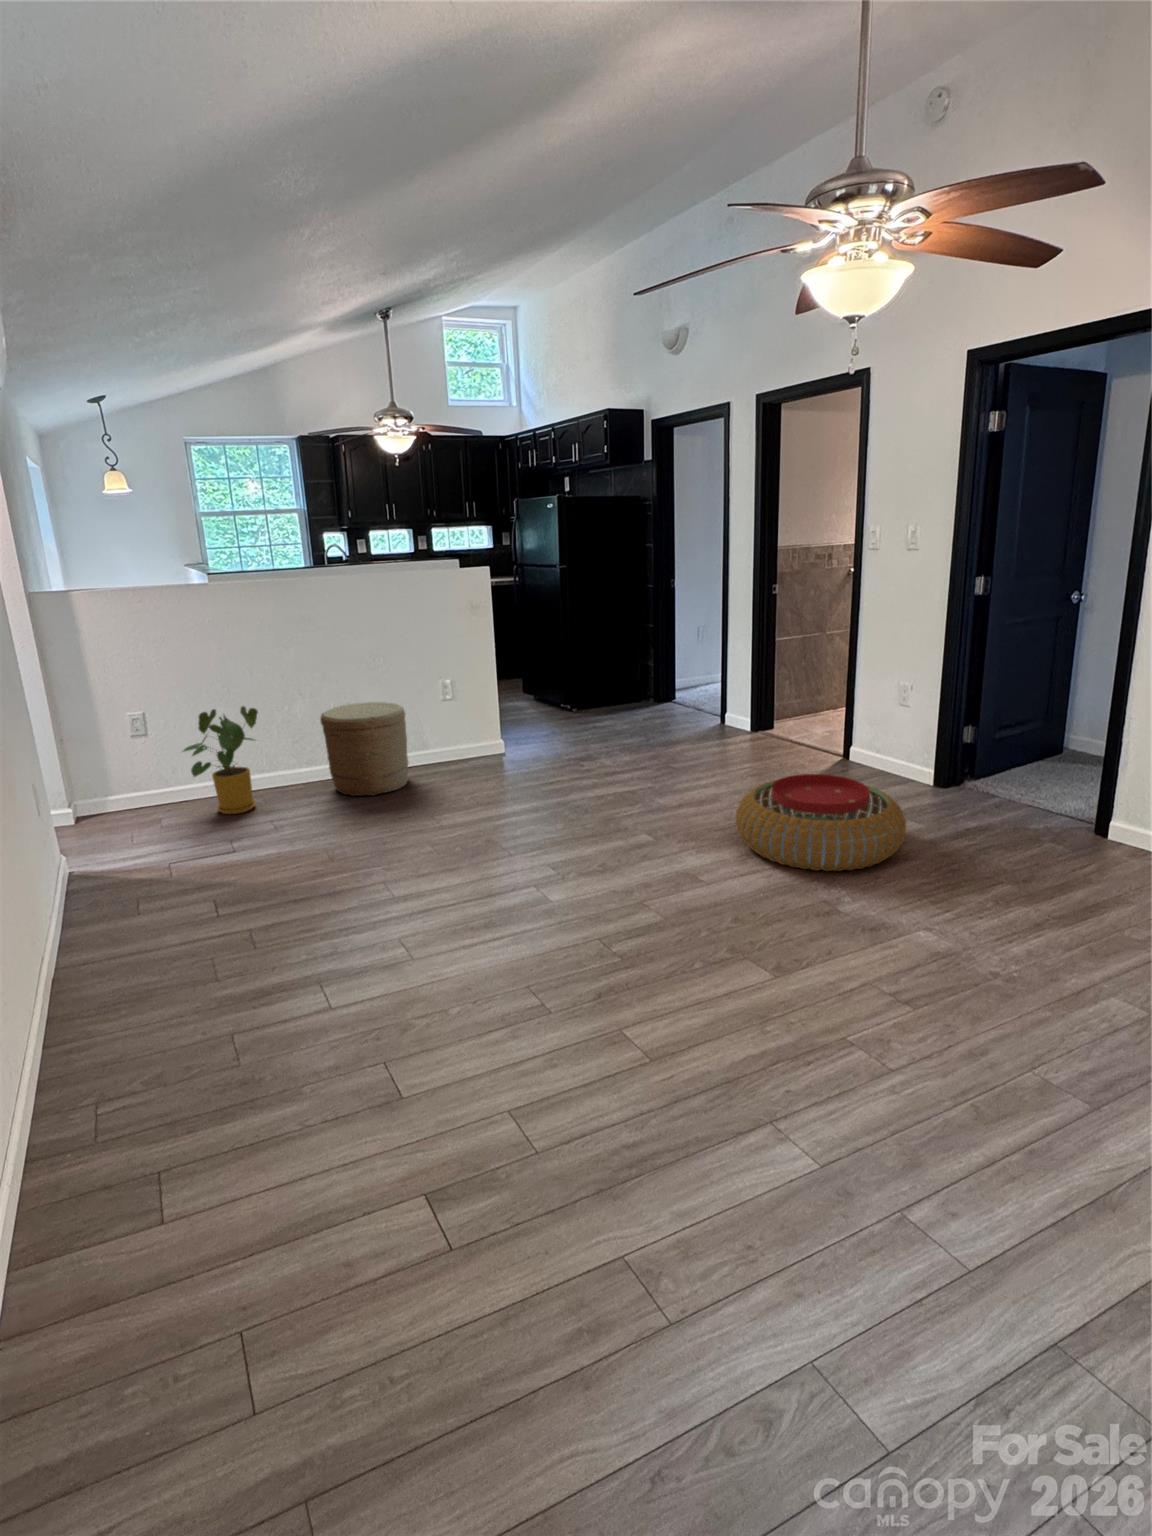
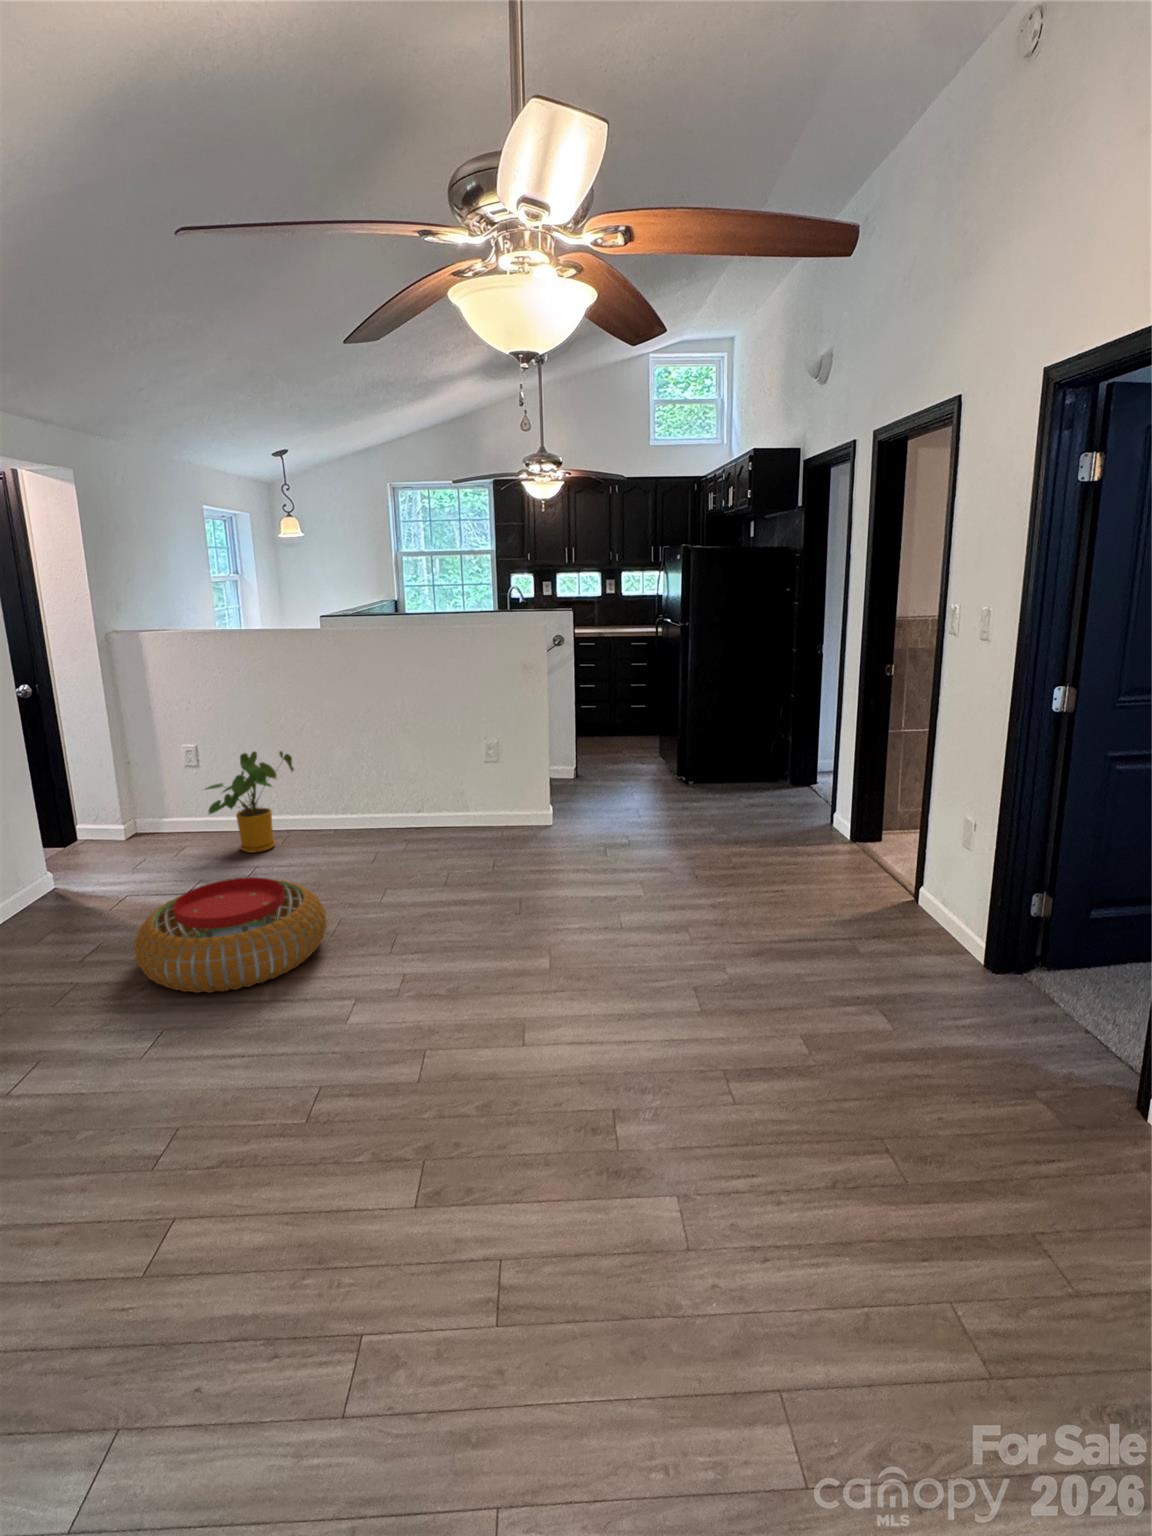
woven basket: present [320,702,408,796] -> none [339,758,426,854]
pouf: present [736,774,906,871] -> present [134,877,327,993]

